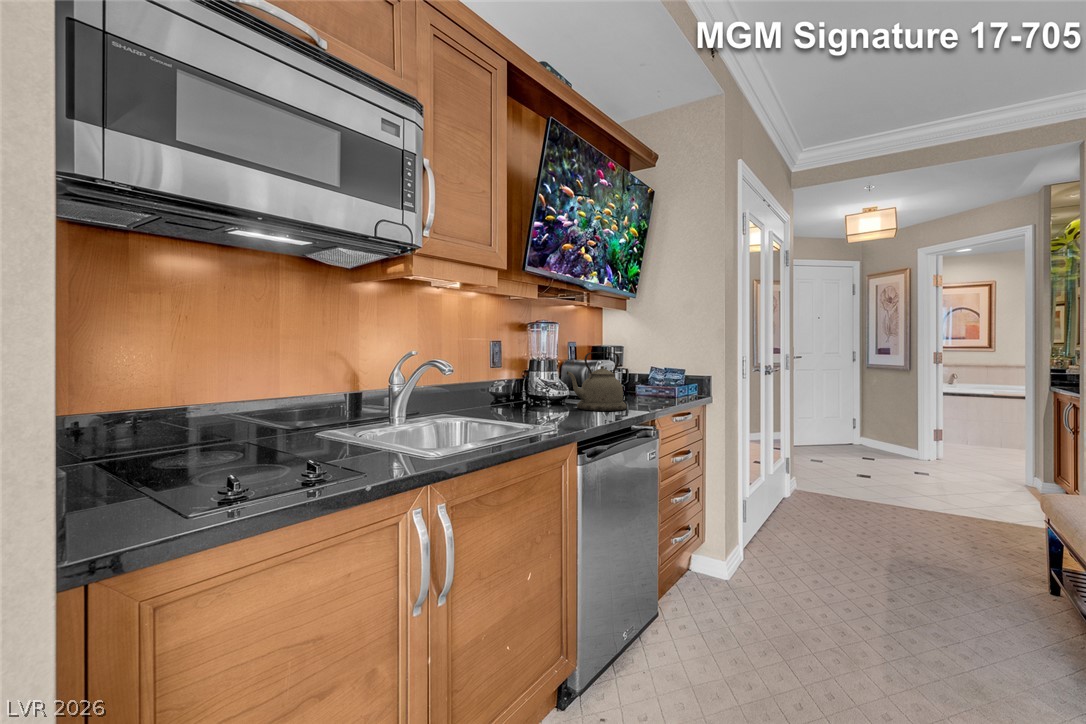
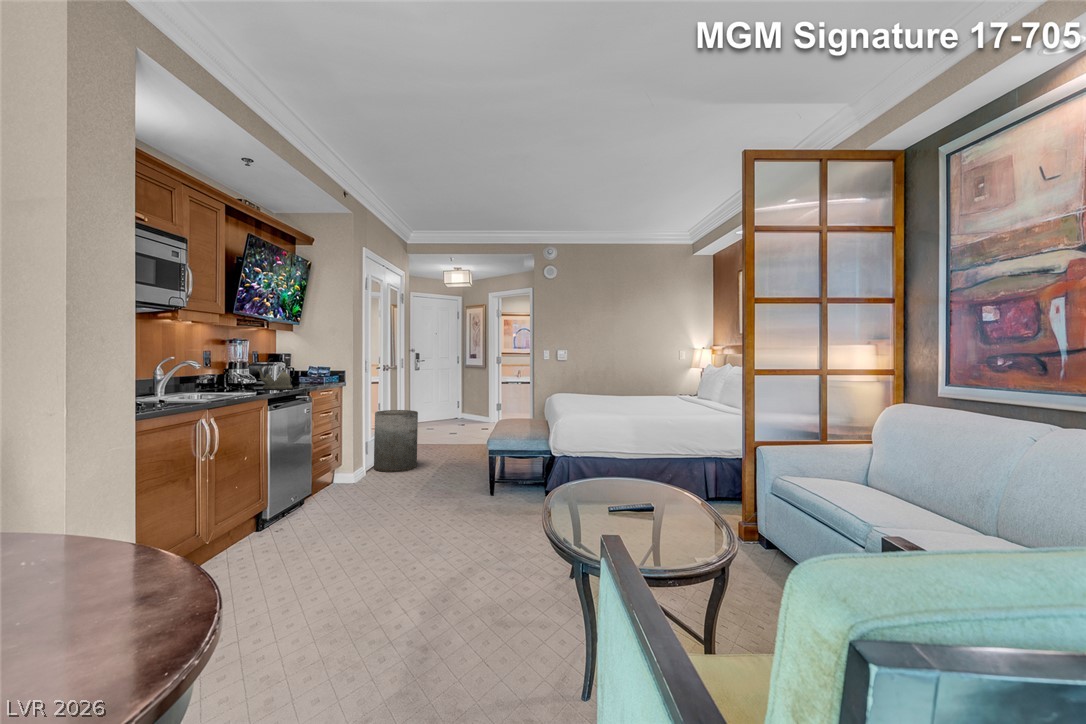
trash can: none [757,445,845,569] -> present [374,410,418,472]

